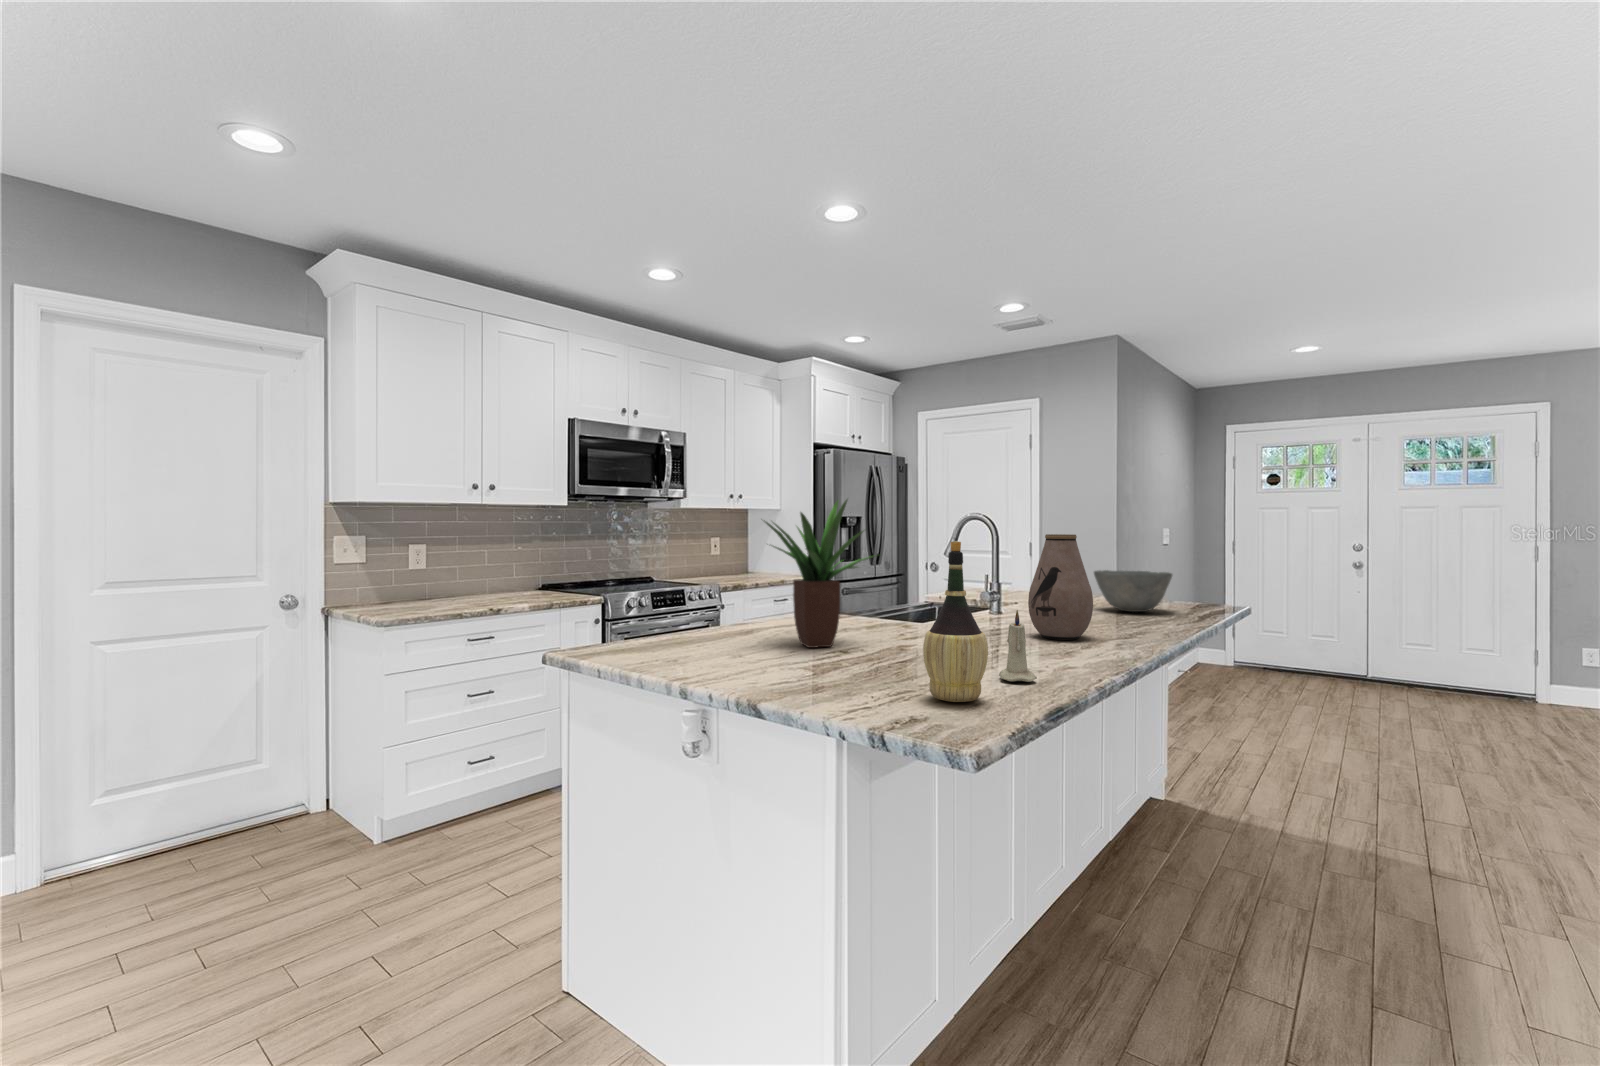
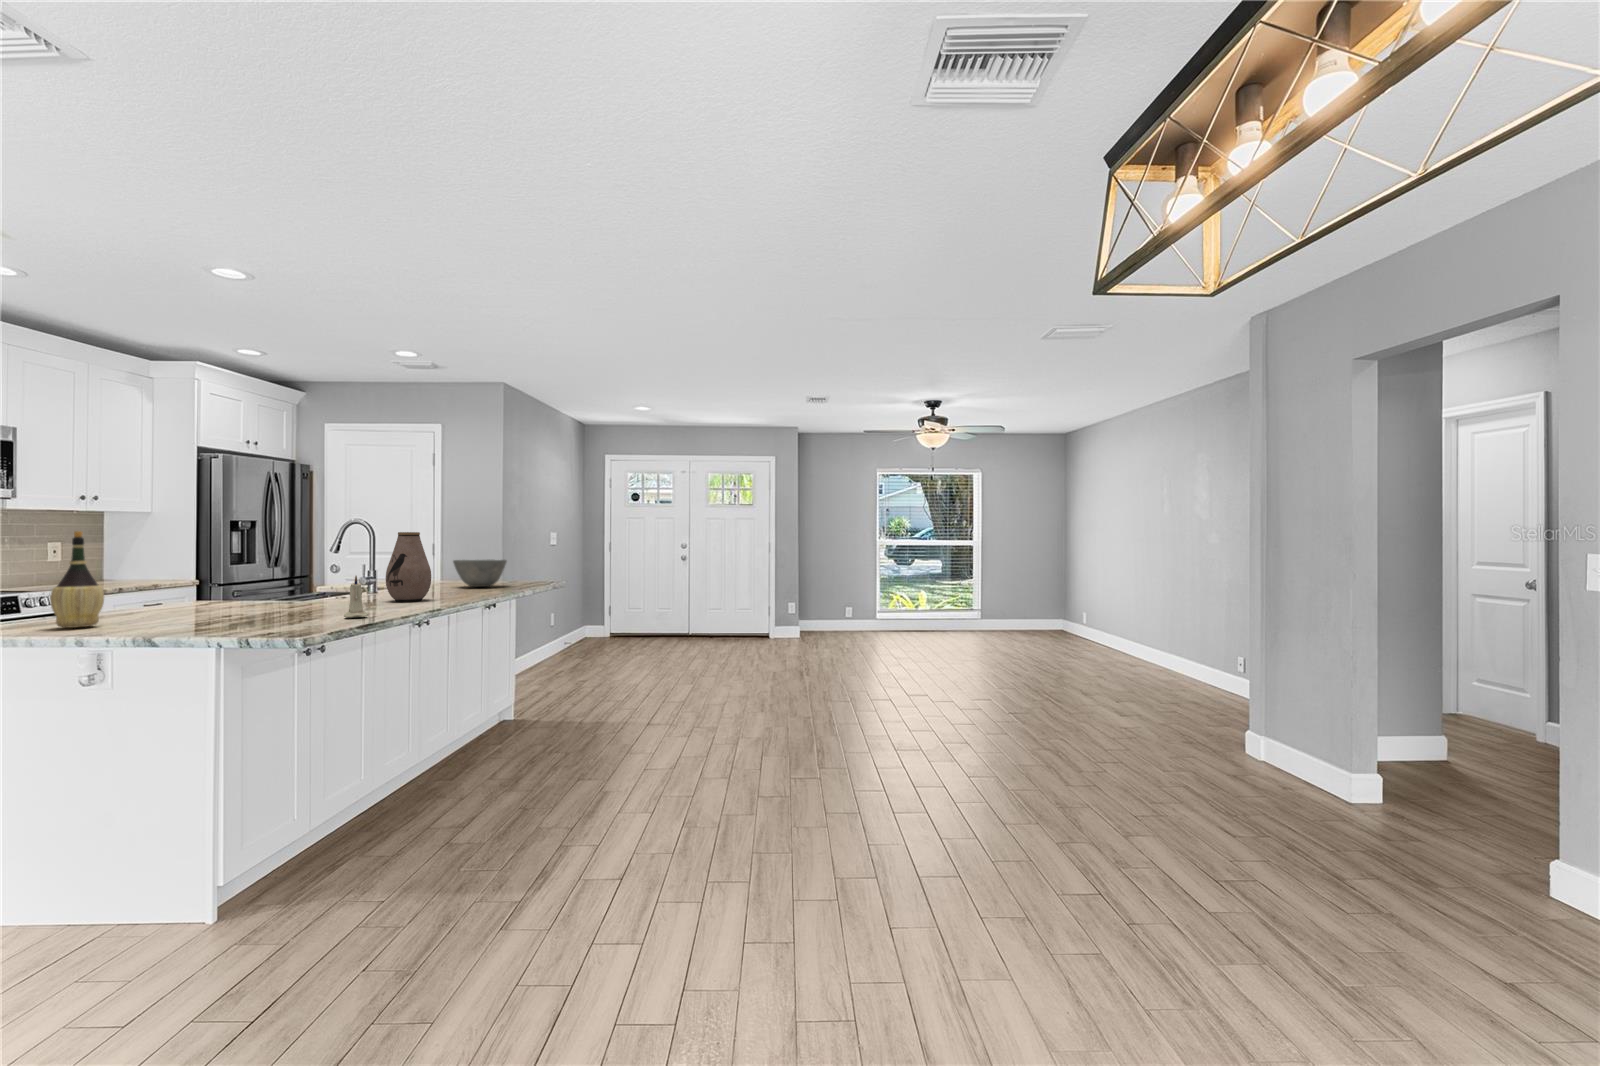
potted plant: present [765,500,873,648] -> none [145,504,261,616]
wine bottle: present [923,541,988,702] -> present [50,531,104,628]

